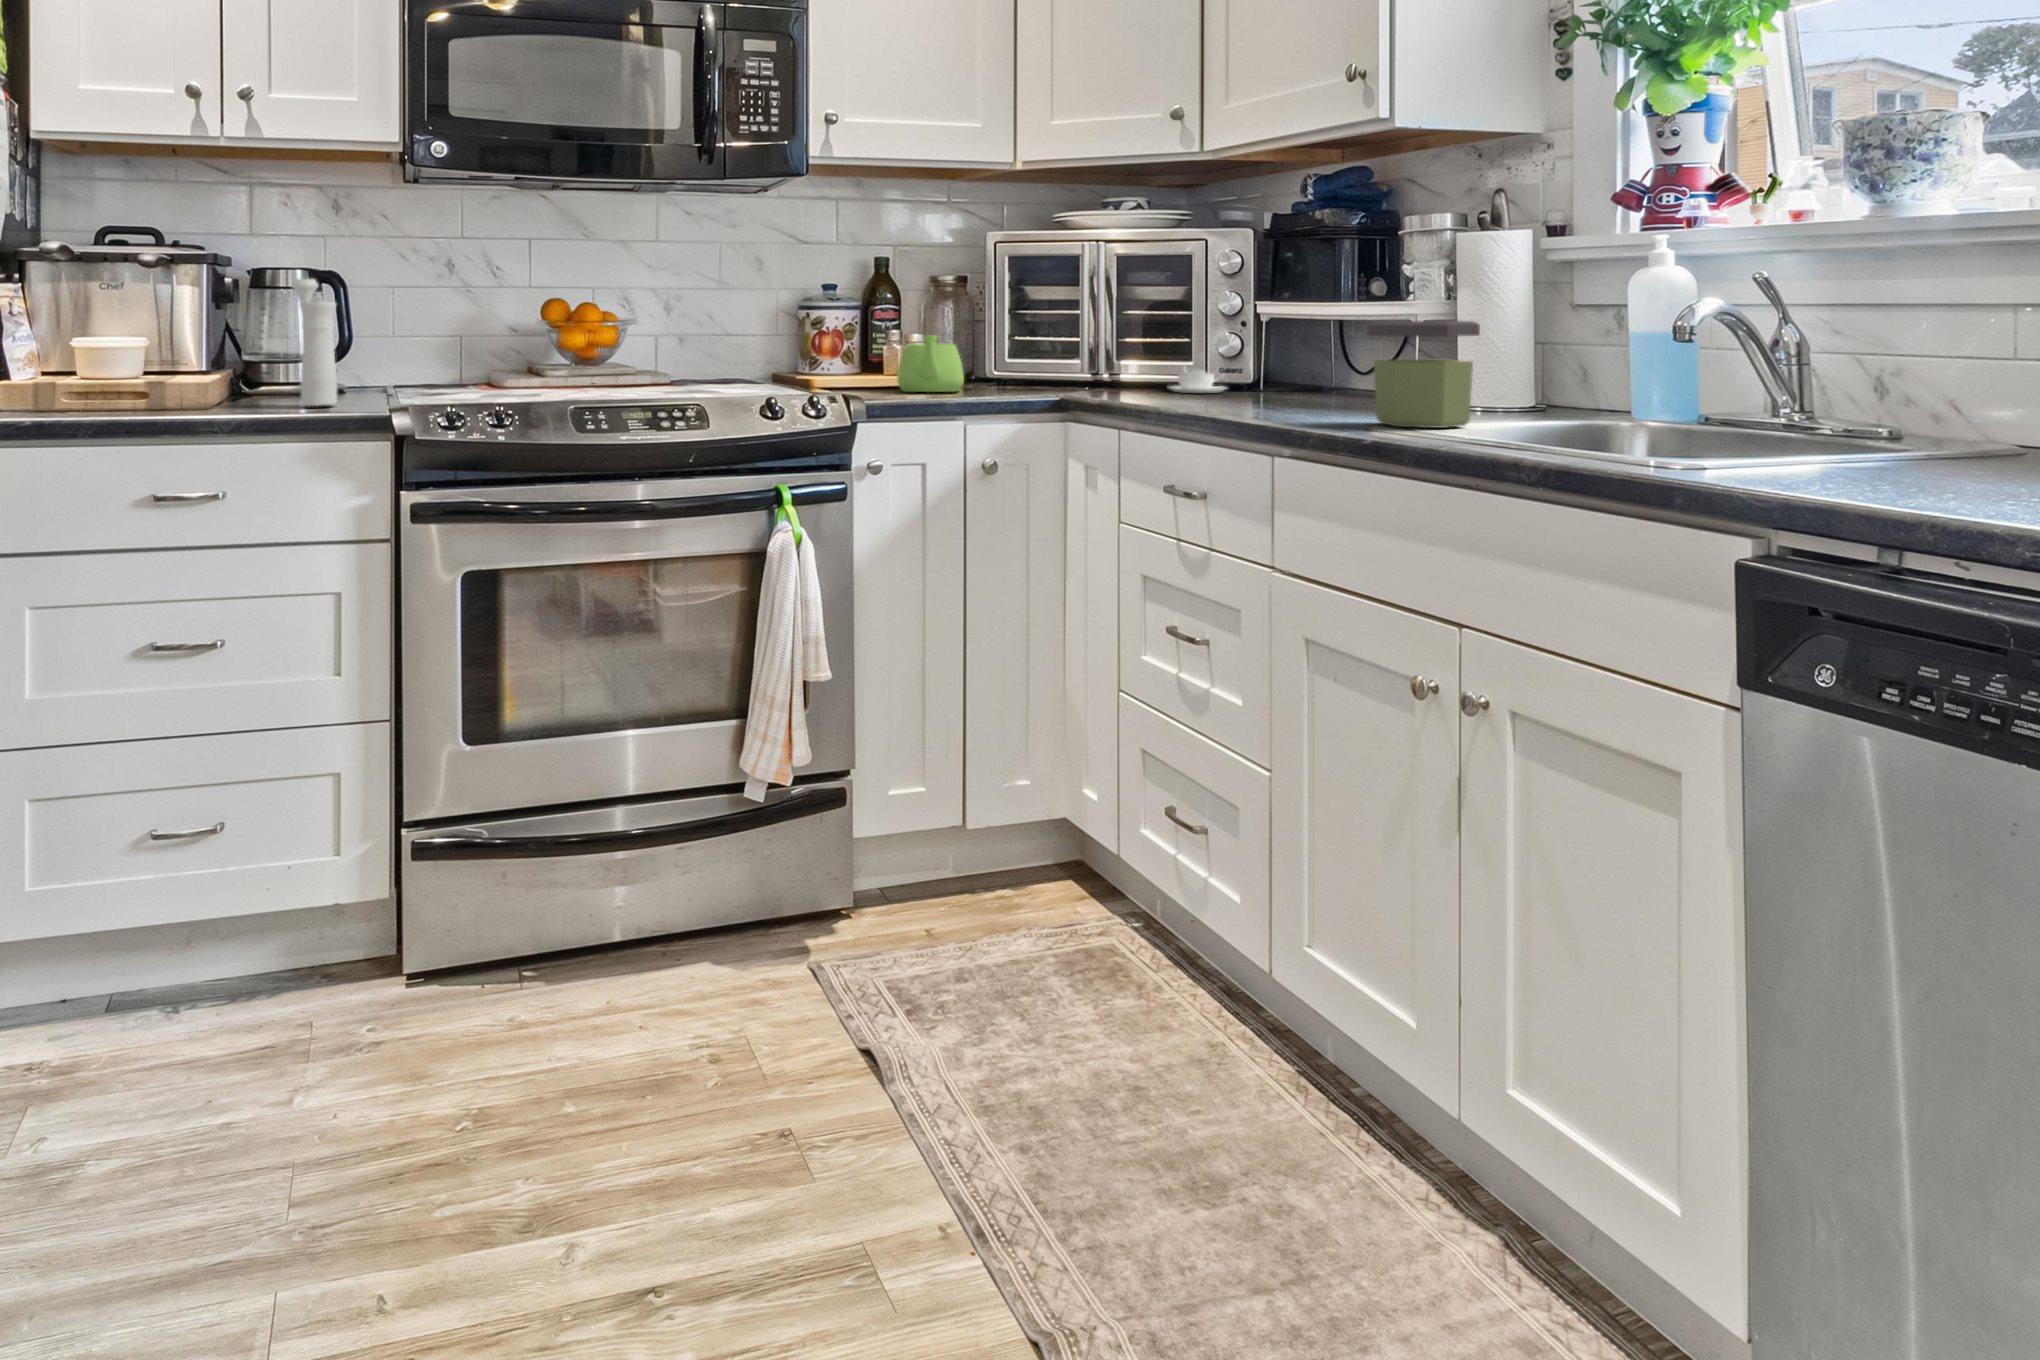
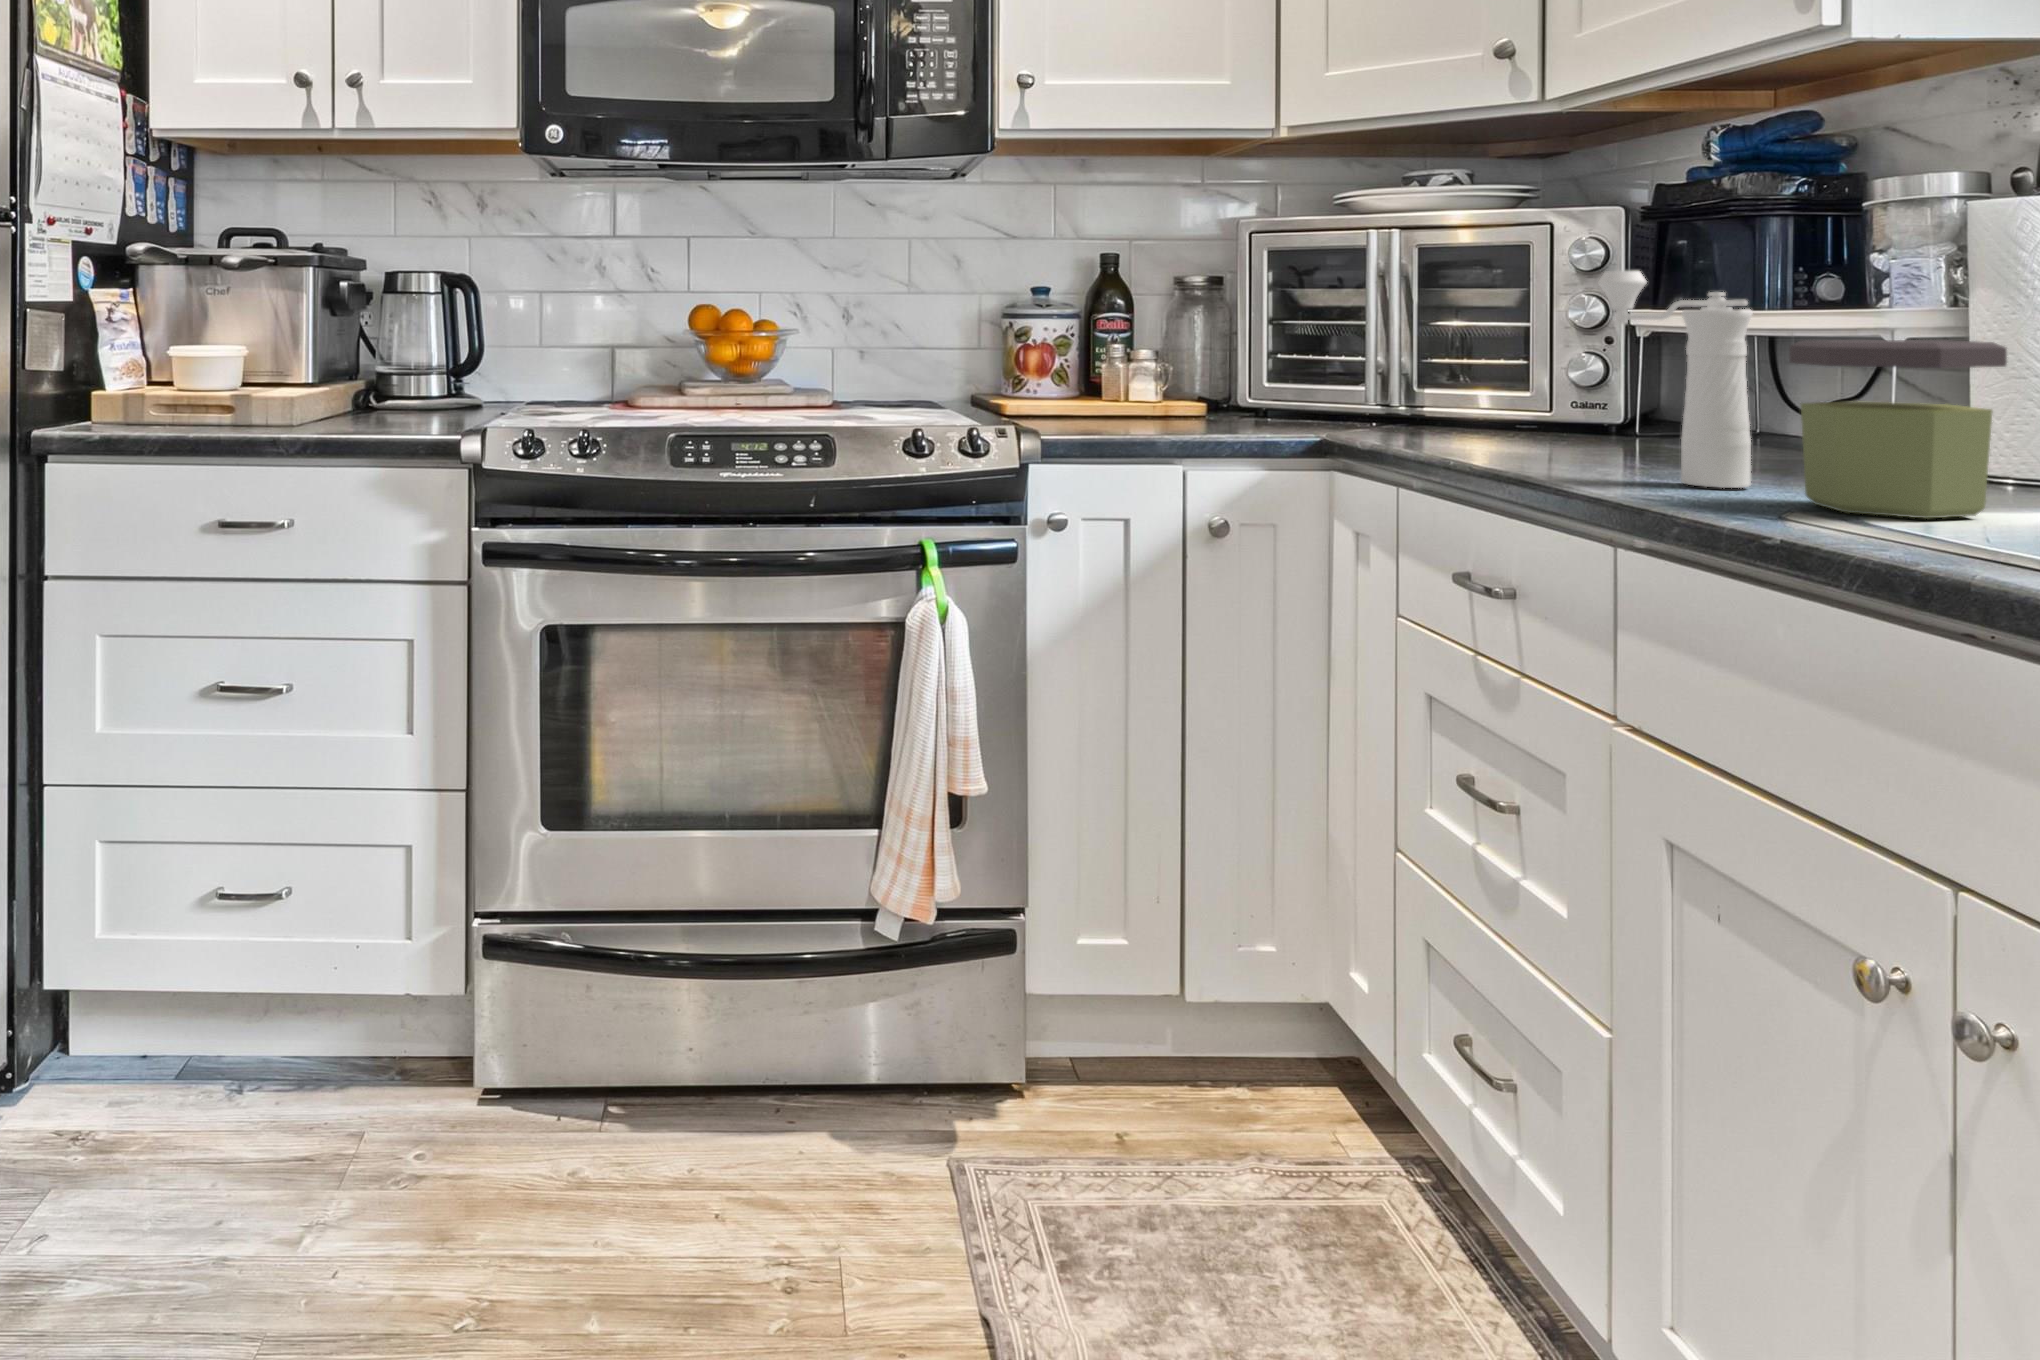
pepper mill: present [292,279,337,406] -> present [1598,271,1752,488]
teapot: present [897,335,964,392] -> none [1105,351,1194,424]
coffee cup: present [1167,370,1226,393] -> none [1489,396,1583,435]

